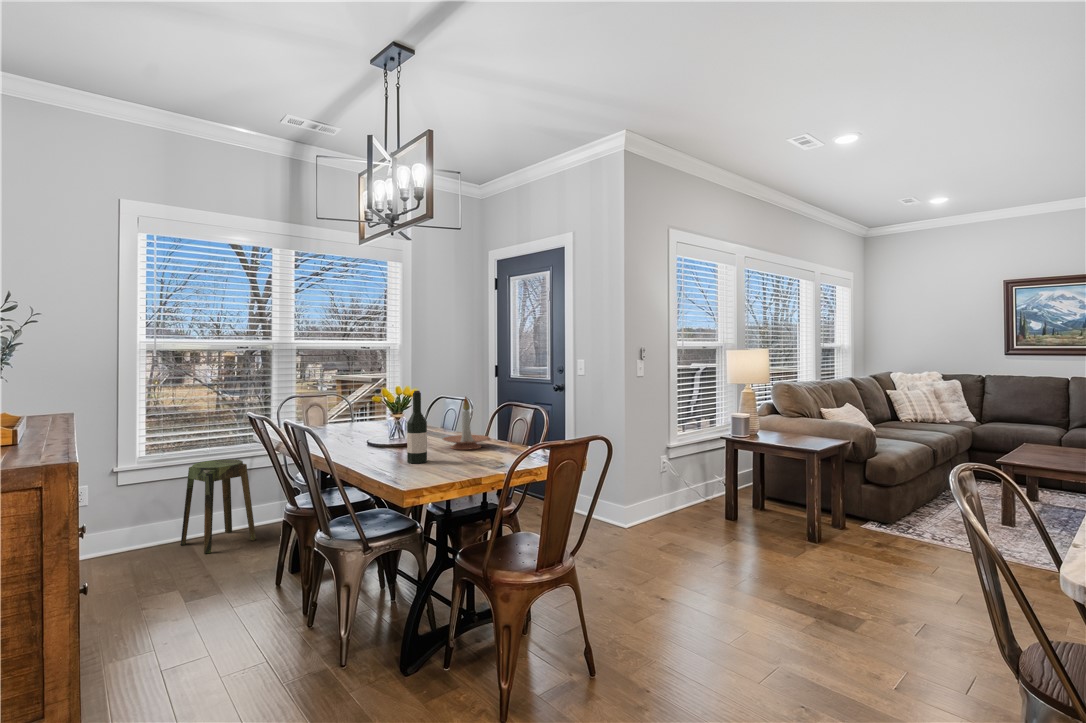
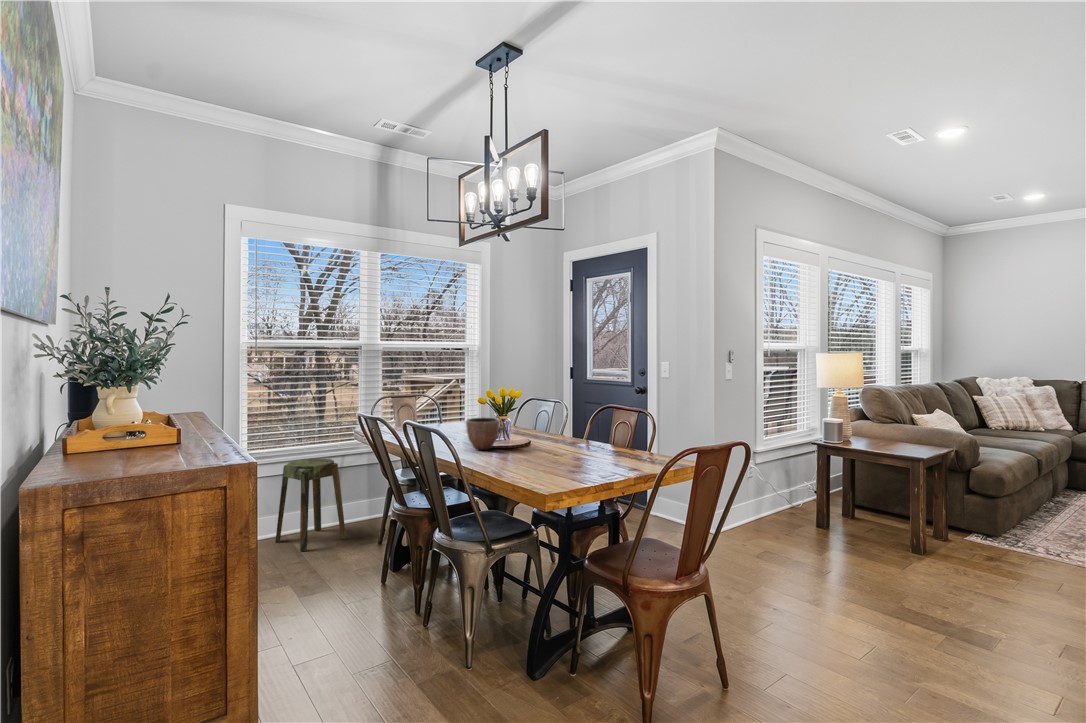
wine bottle: present [407,391,427,463] -> none [526,393,545,466]
candle holder: present [443,397,489,450] -> none [549,399,597,453]
decorative bowl: none [359,416,393,448] -> present [466,418,499,450]

